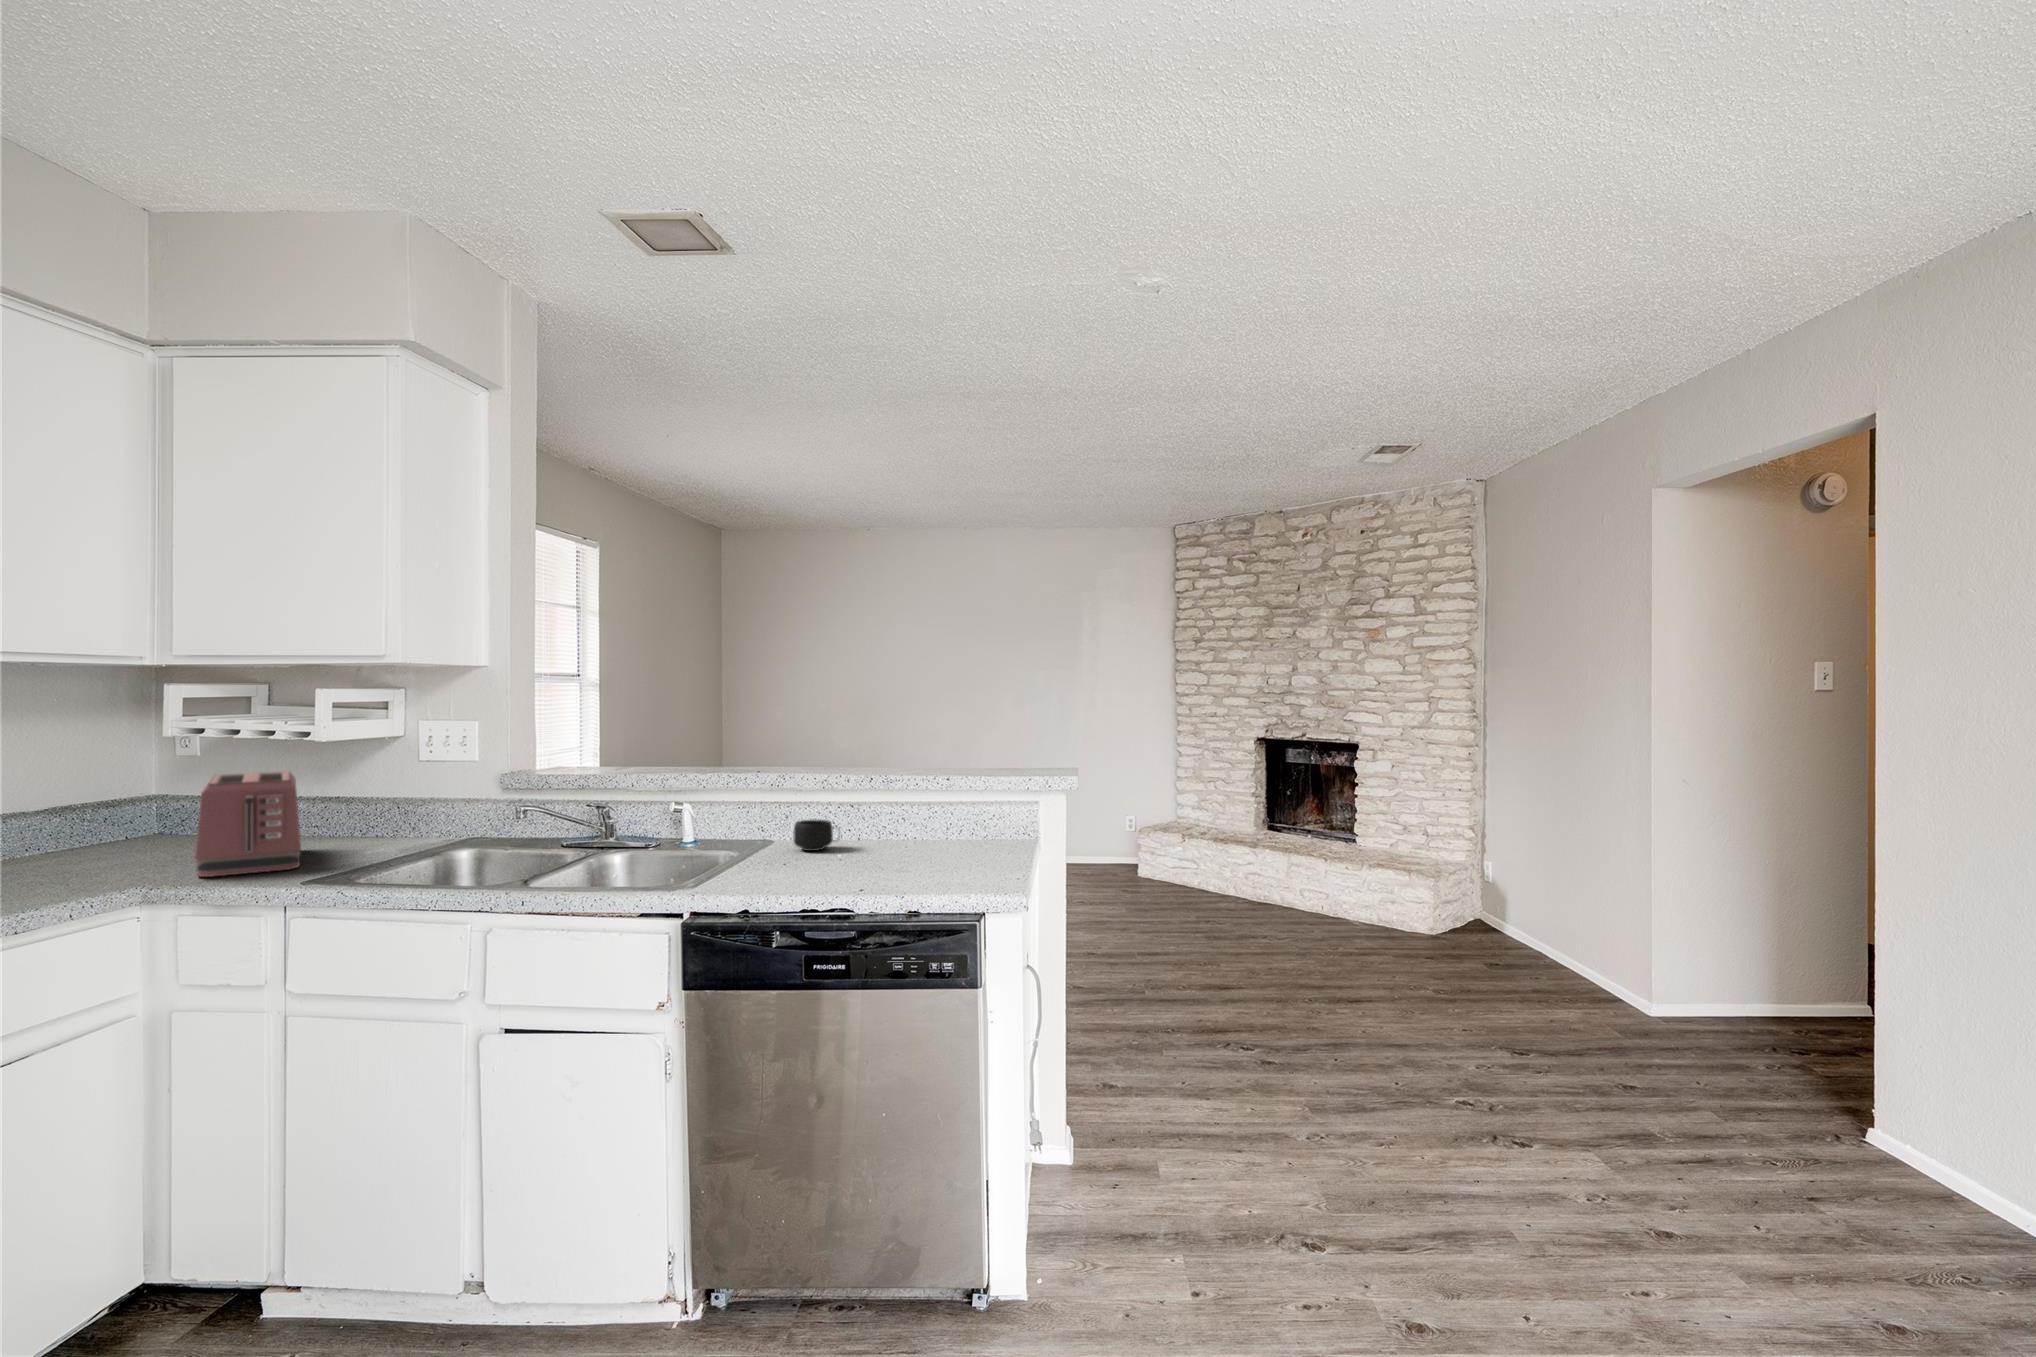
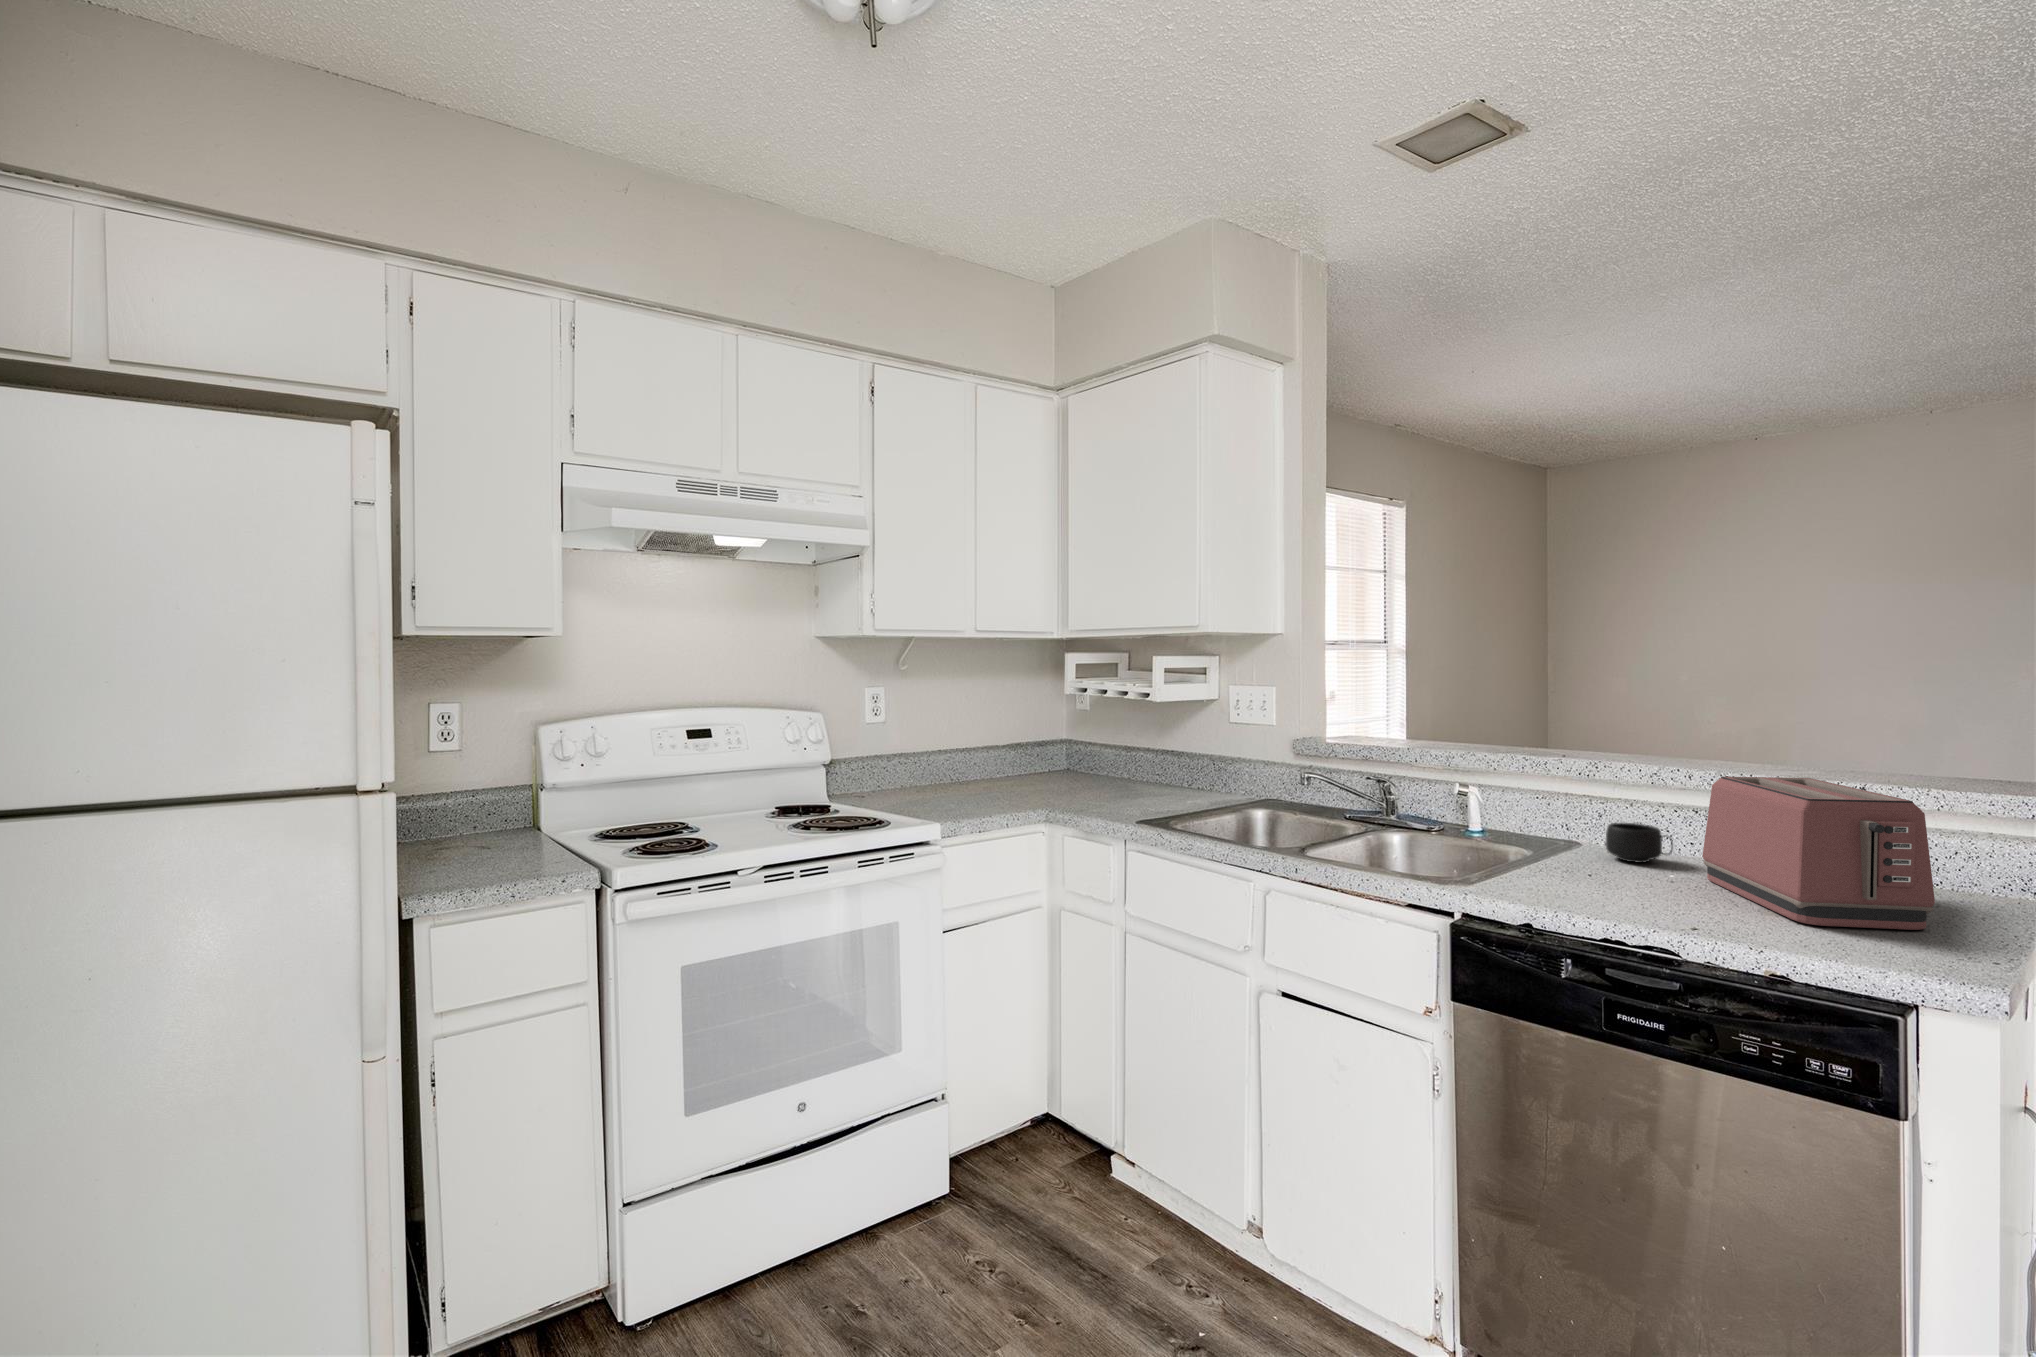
toaster: present [195,771,301,877] -> present [1702,776,1935,930]

